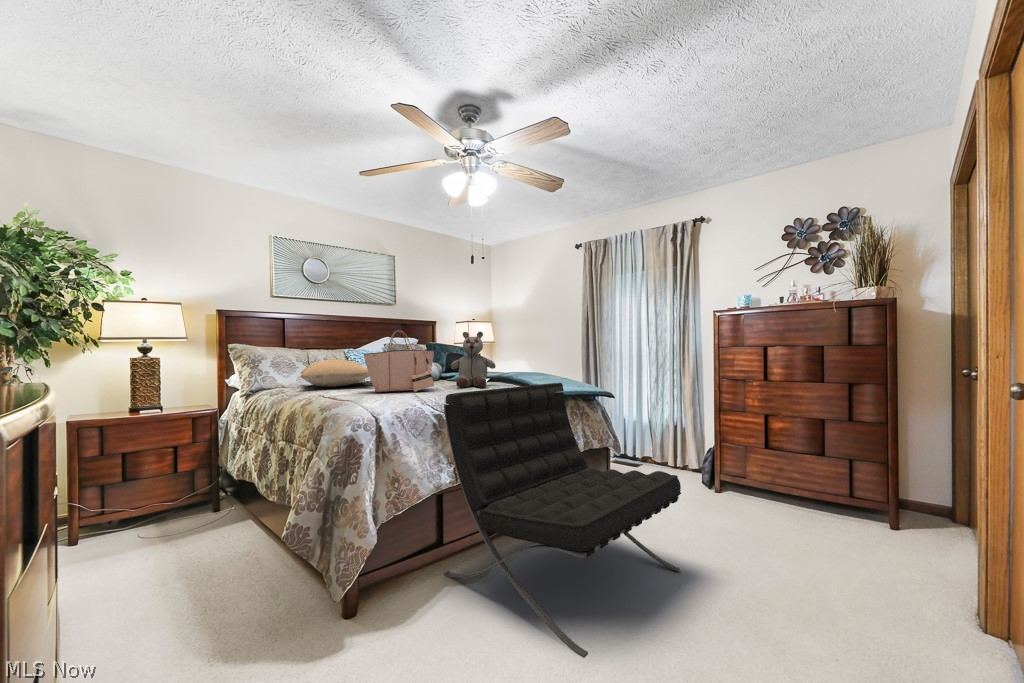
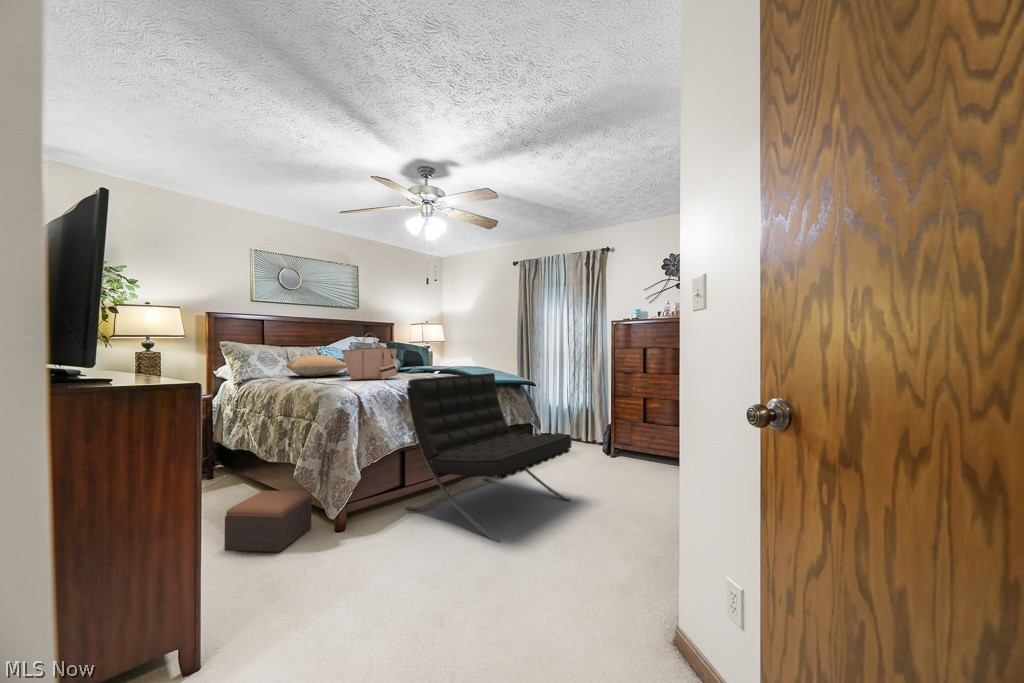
stuffed bear: present [451,332,496,388] -> none [409,334,445,377]
footstool: none [185,549,313,654] -> present [224,491,312,552]

